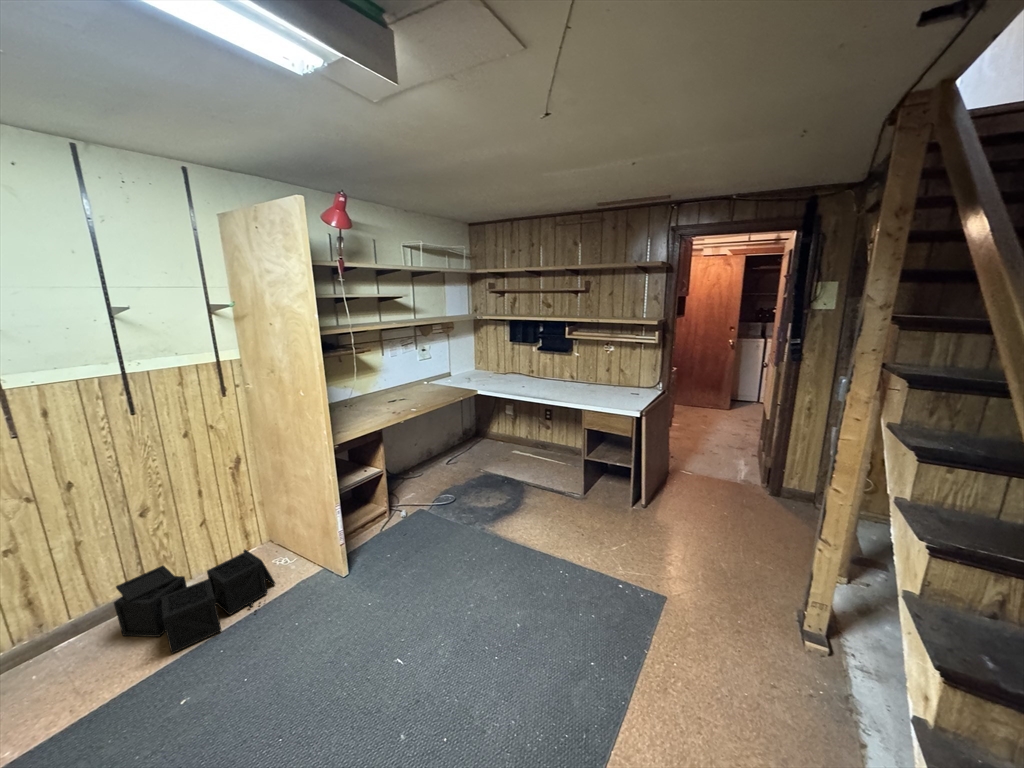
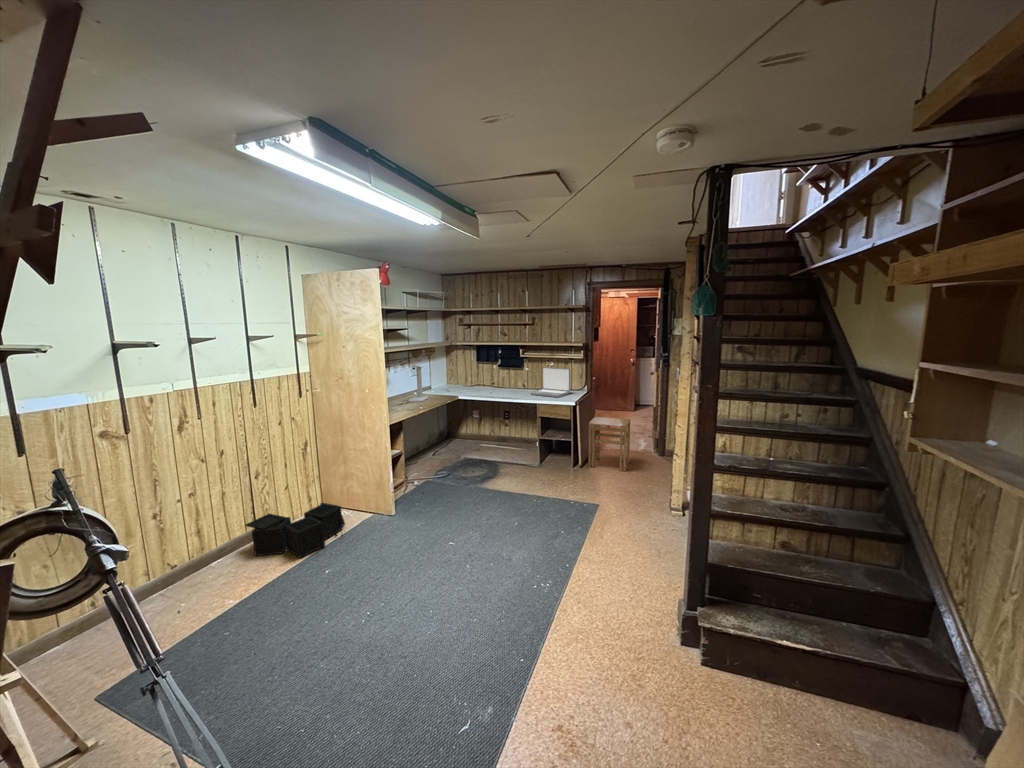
desk lamp: none [402,348,435,398] -> present [408,365,428,402]
laptop: none [576,354,636,401] -> present [531,367,570,397]
stool: none [655,430,727,521] -> present [588,417,630,471]

